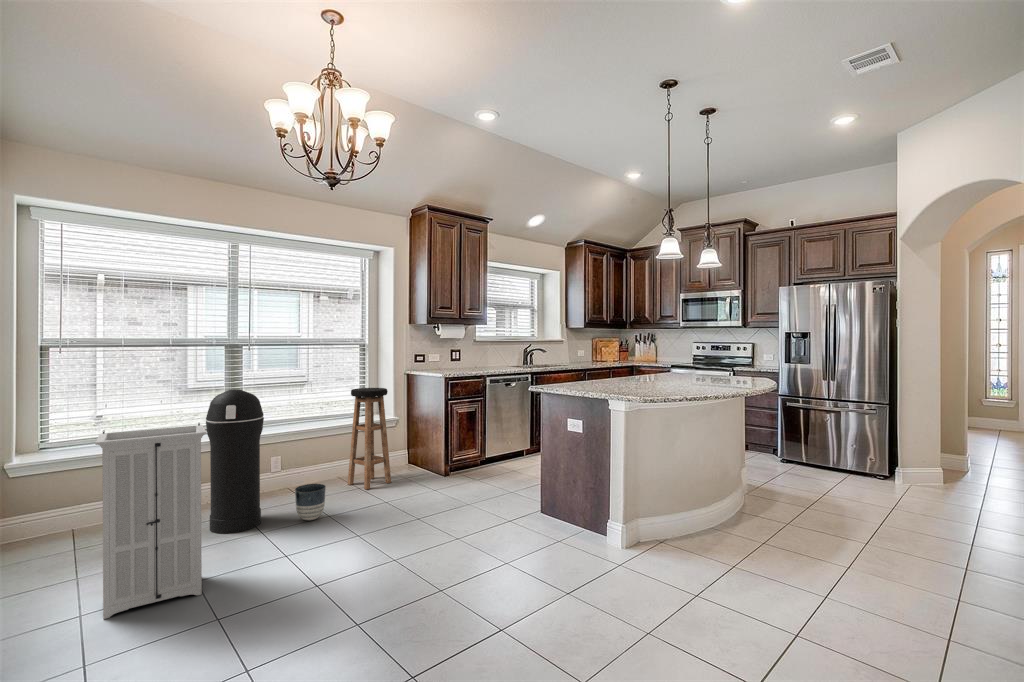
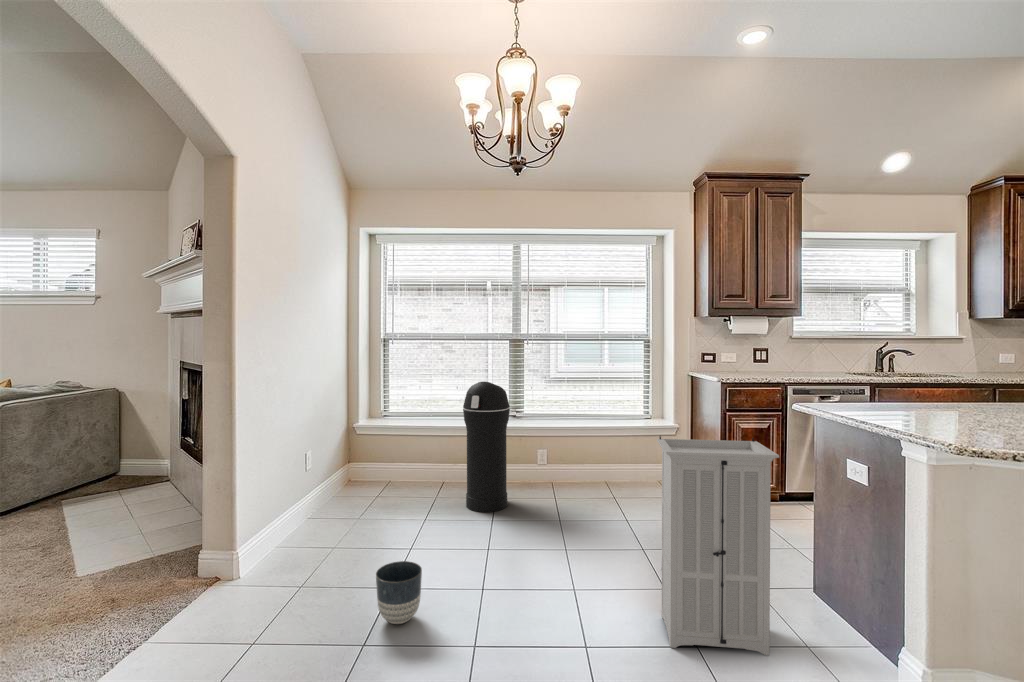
bar stool: present [348,388,391,490] -> none [609,388,653,499]
storage cabinet: present [95,423,207,619] -> present [657,436,779,655]
planter: present [295,484,326,520] -> present [376,561,422,624]

